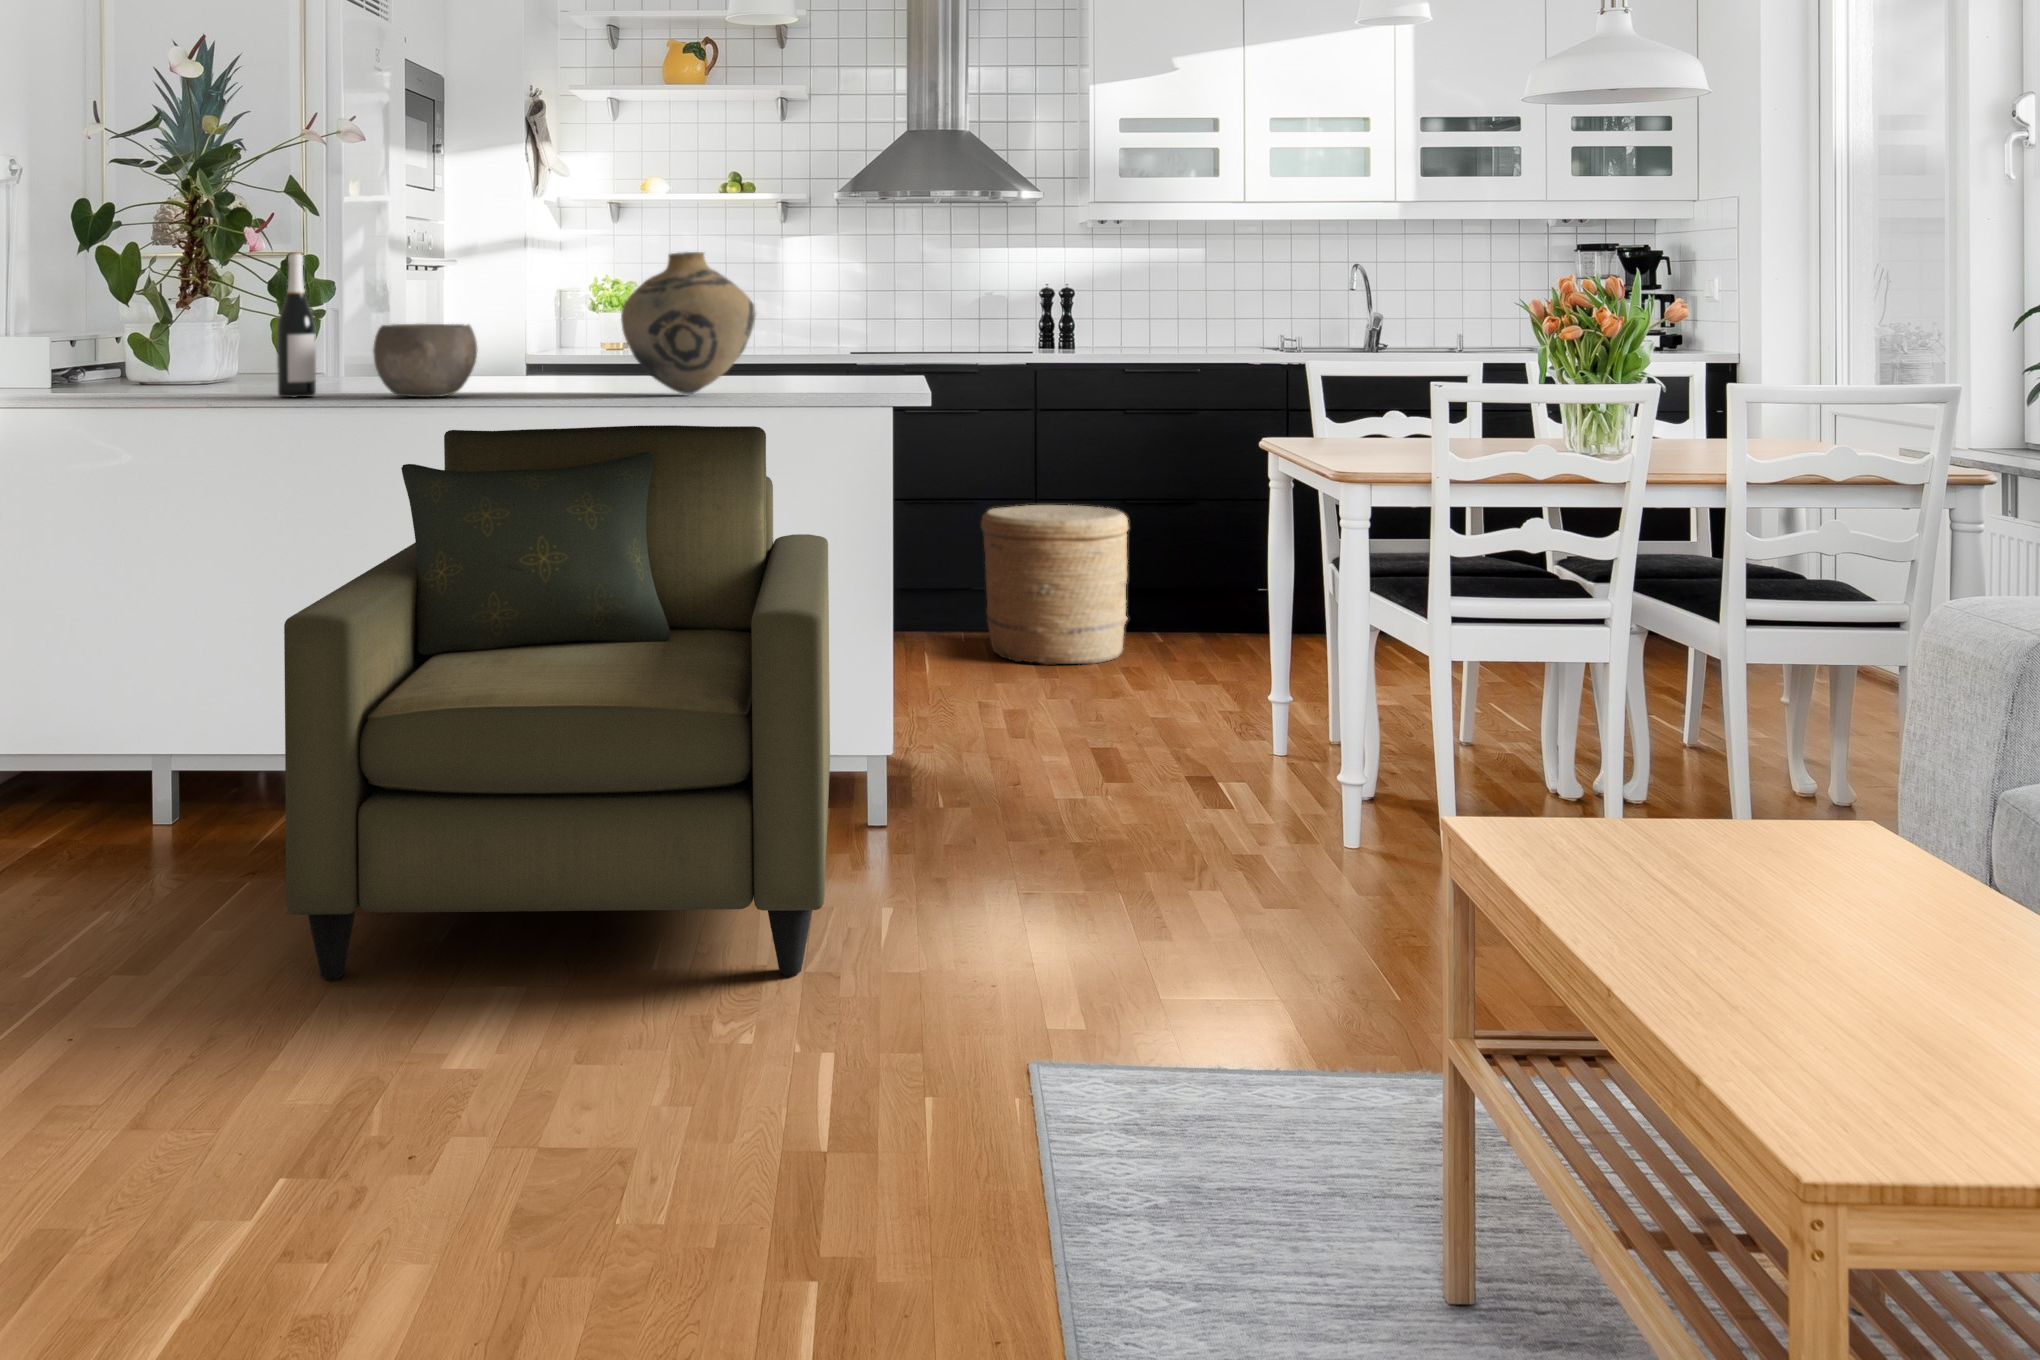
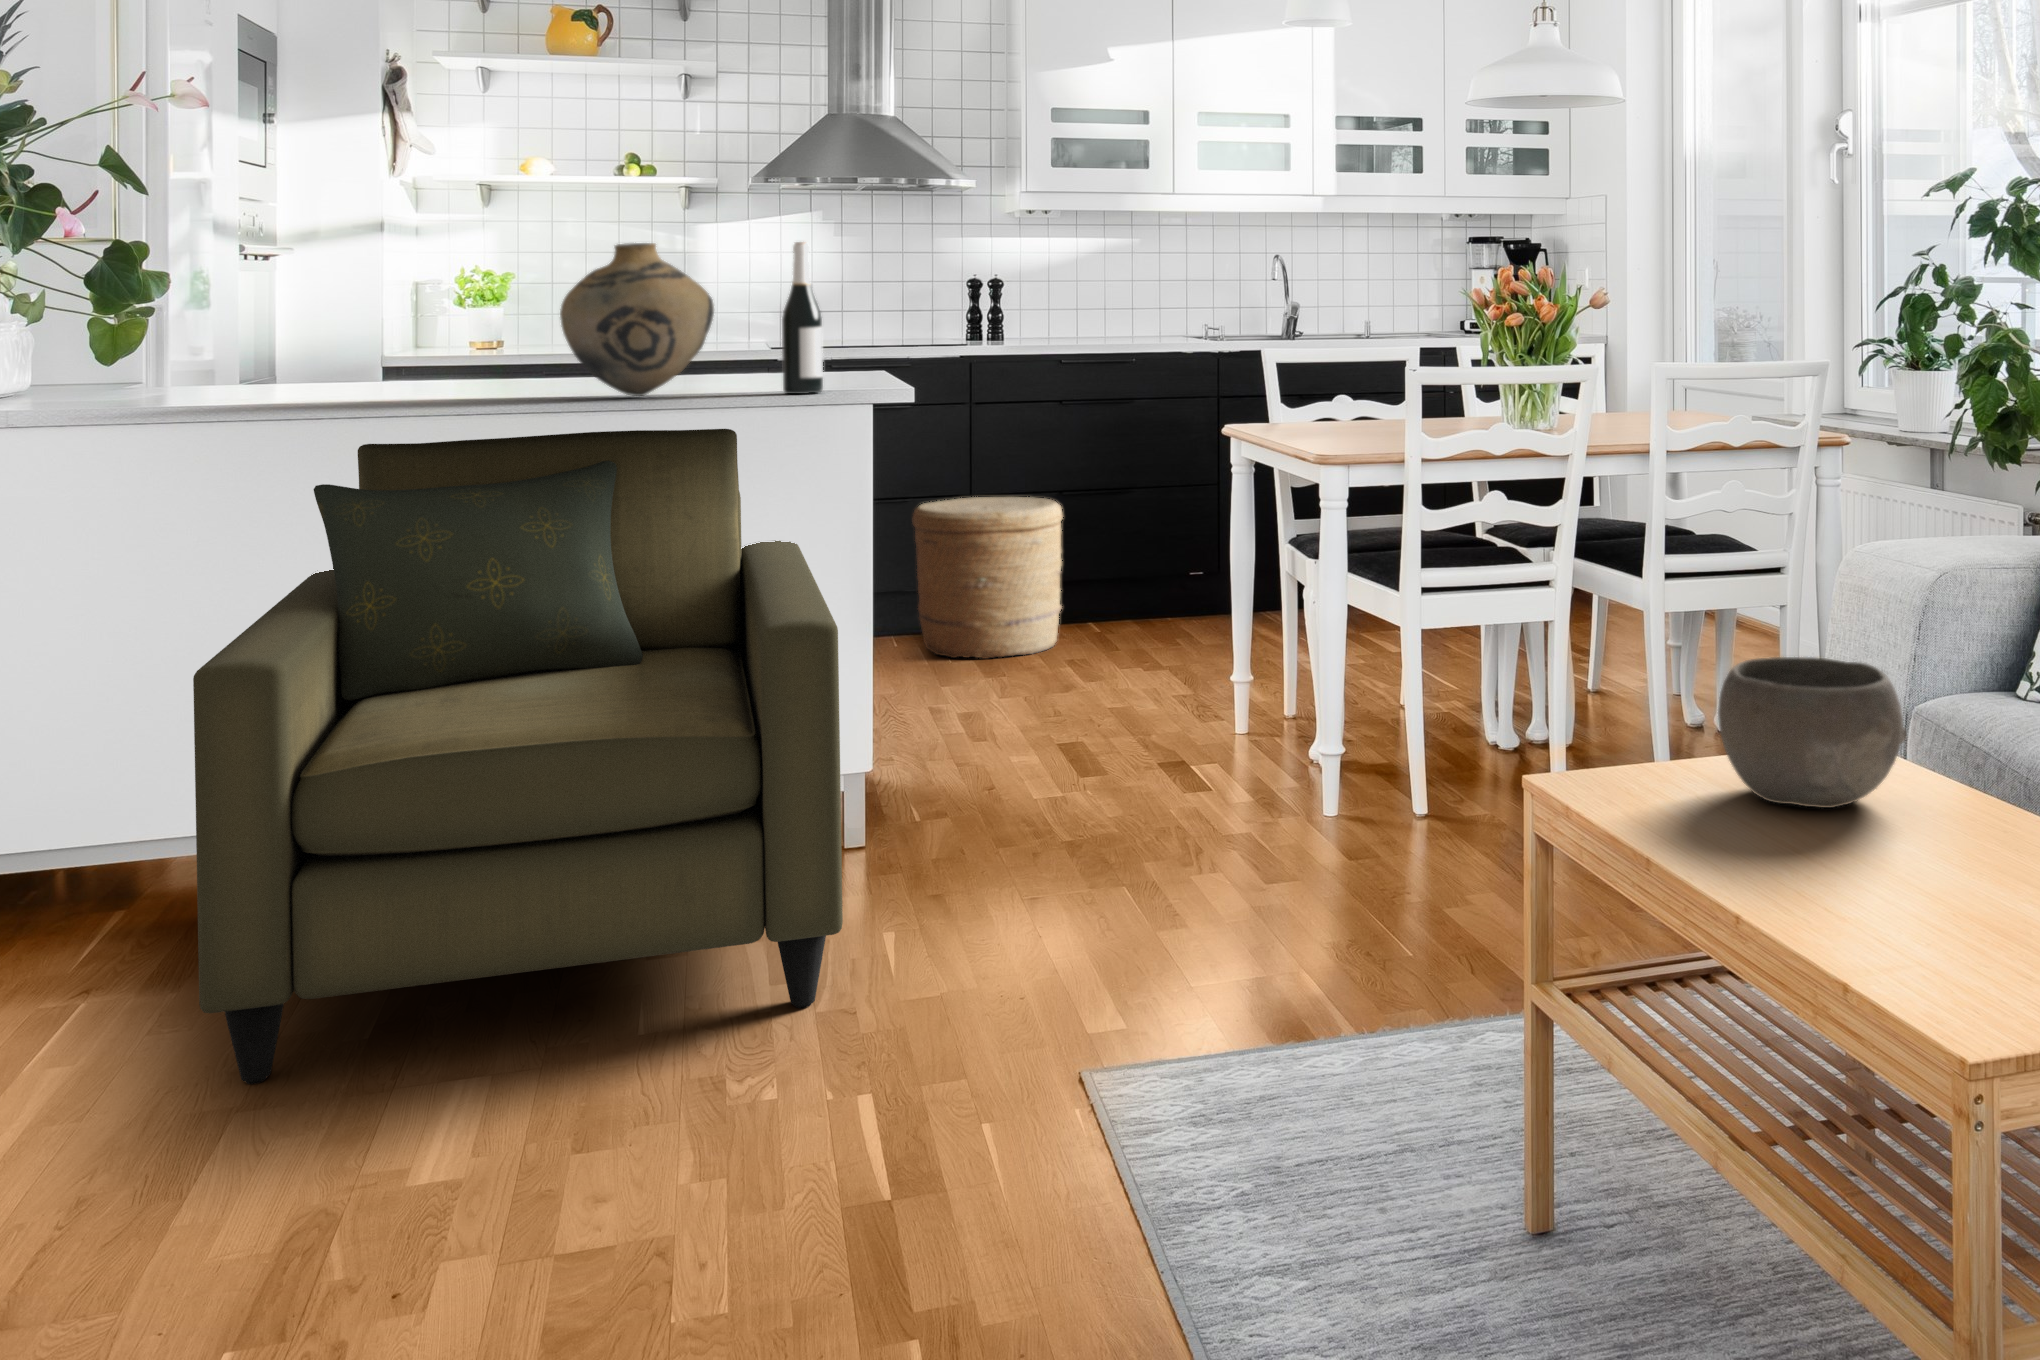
wine bottle: present [277,252,316,397] -> present [782,242,823,394]
bowl: present [373,324,477,397] -> present [1718,657,1907,808]

